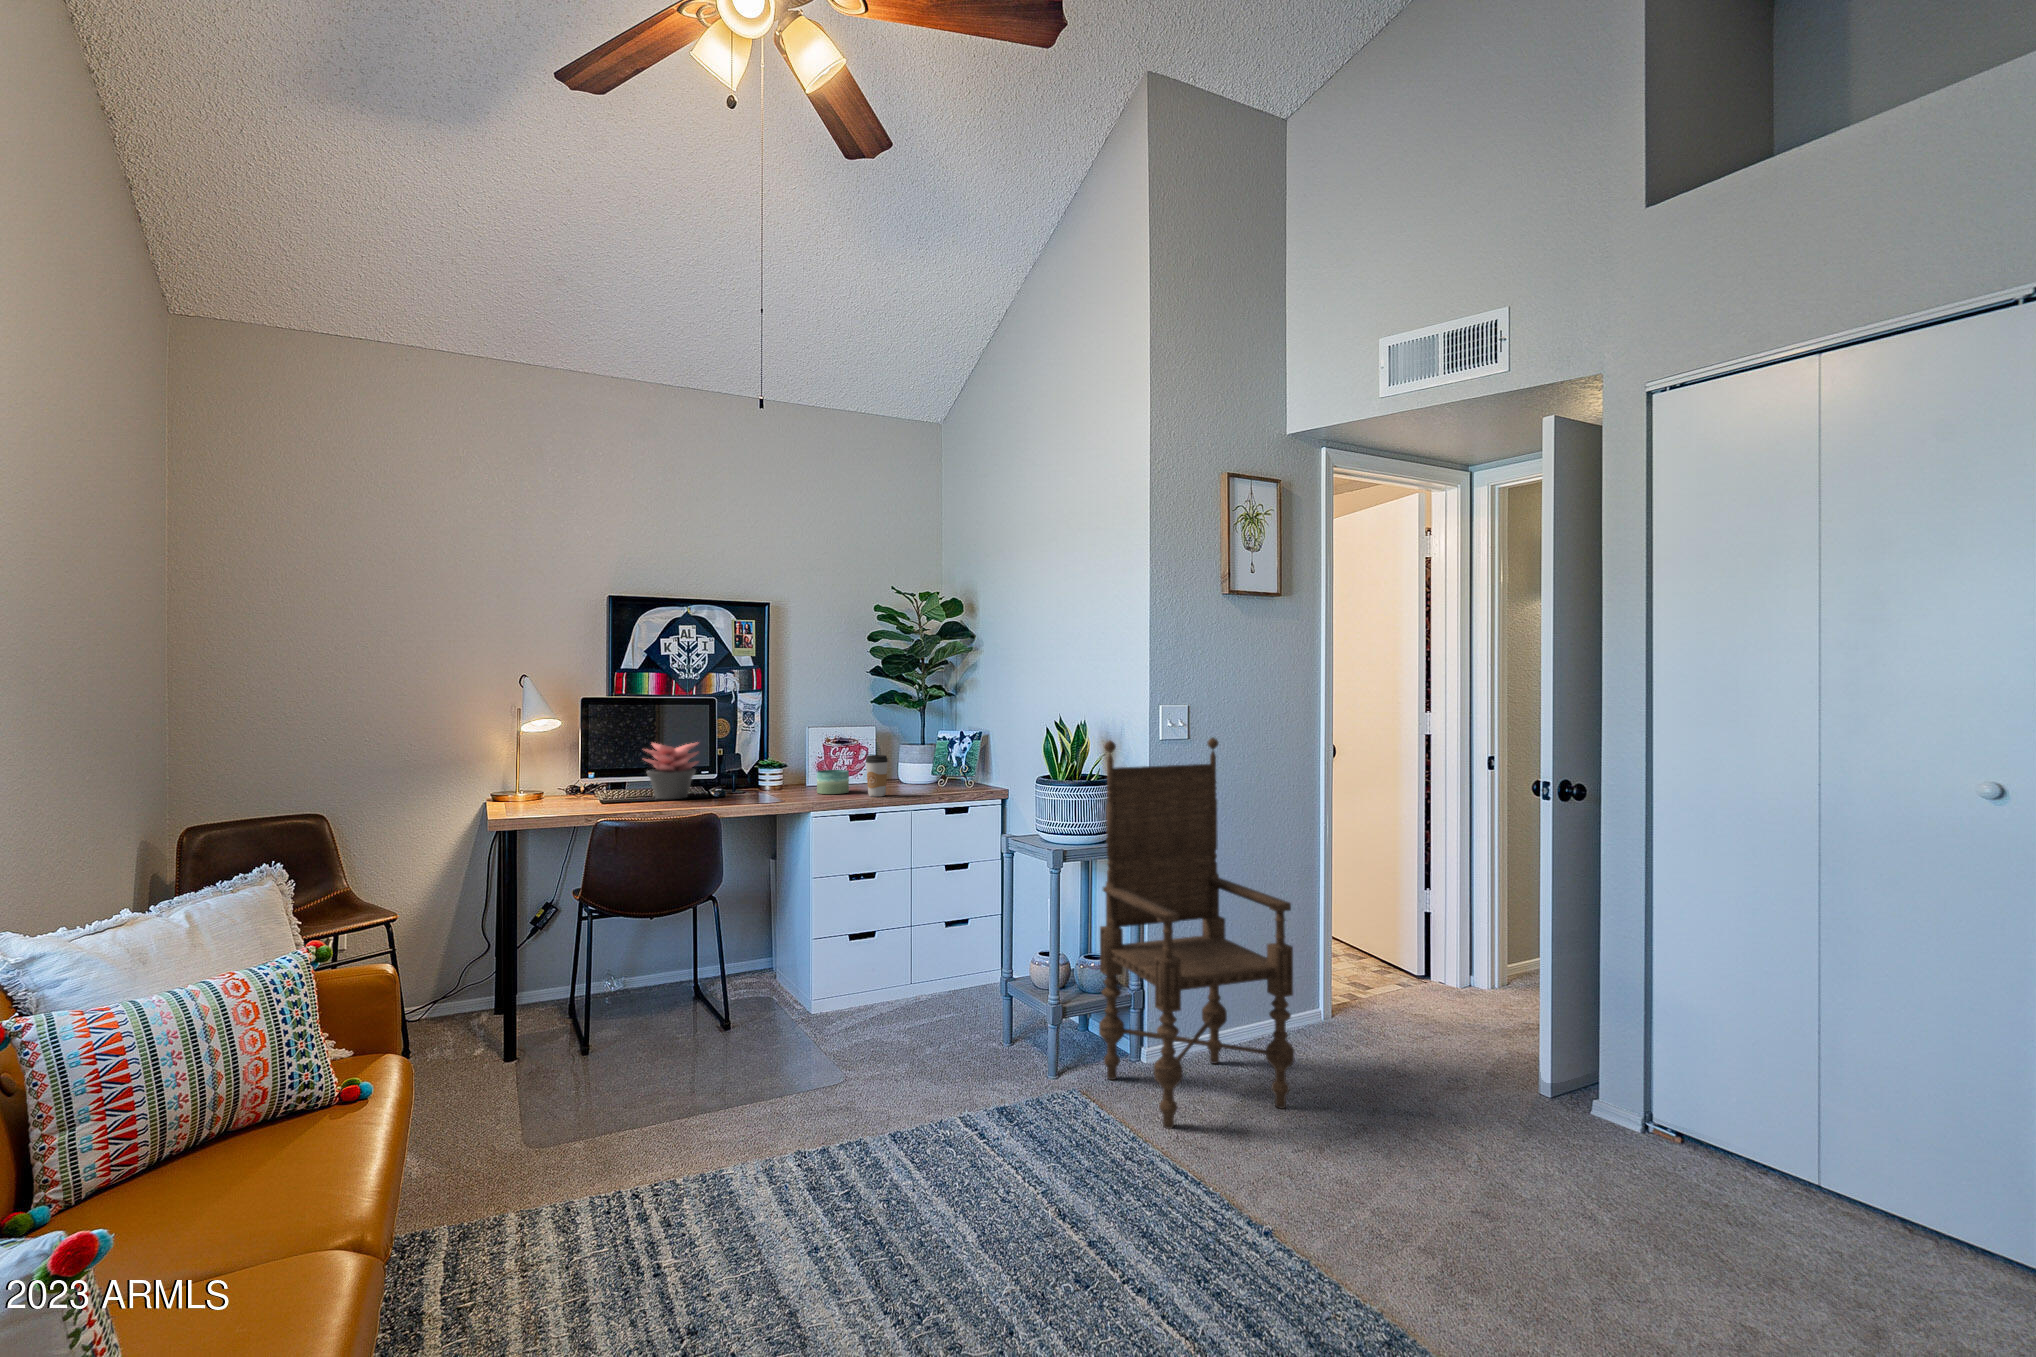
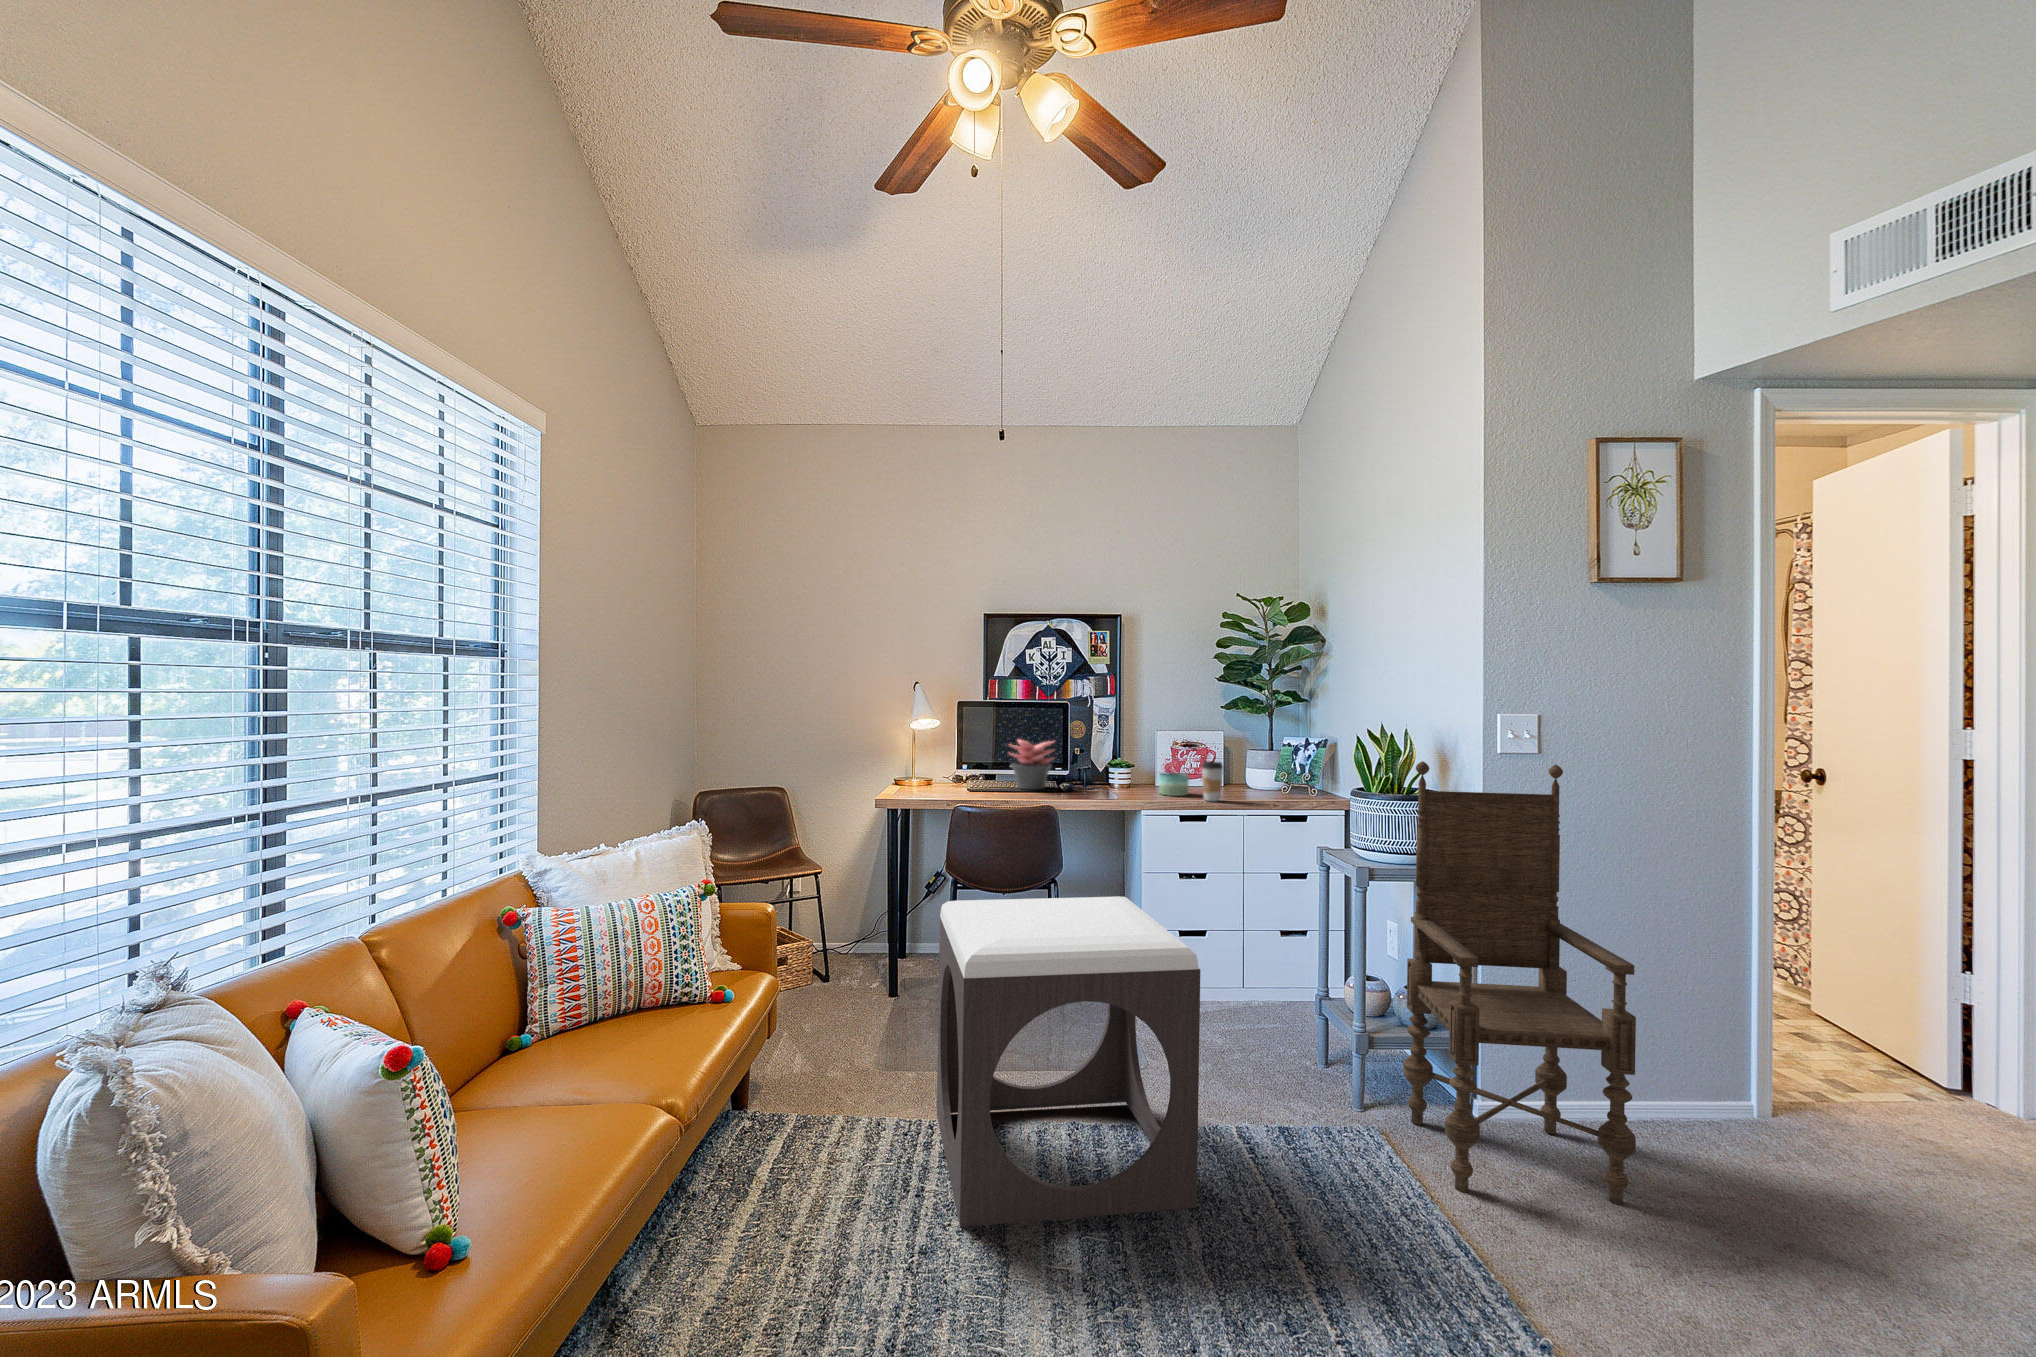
footstool: none [633,901,955,1292] -> present [937,897,1200,1227]

